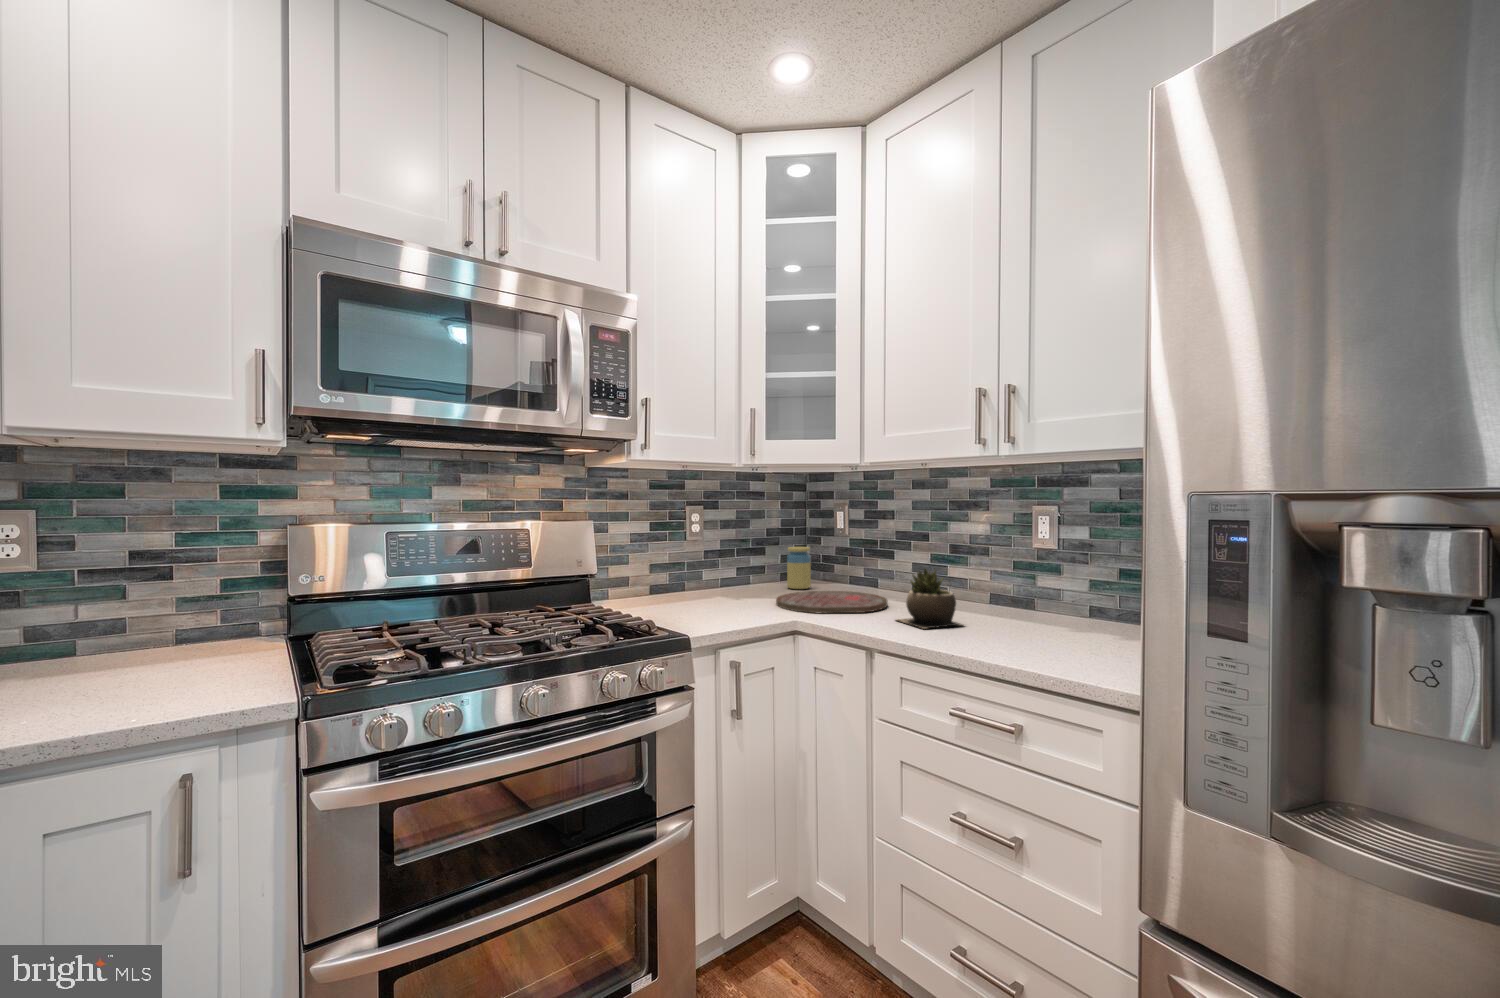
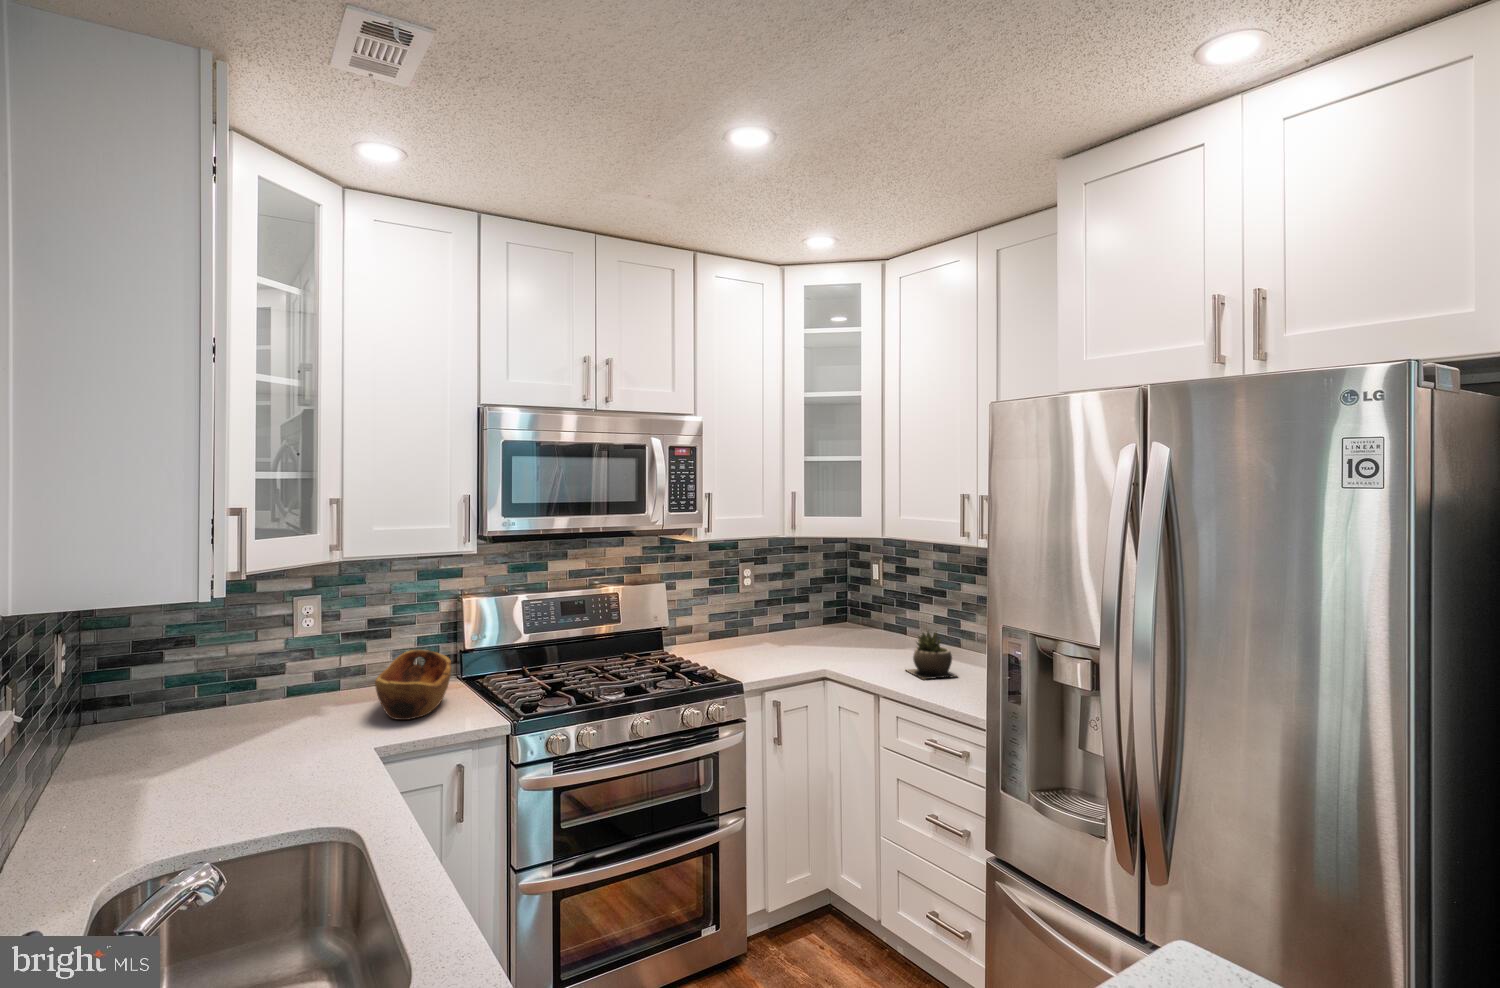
jar: present [787,547,811,589] -> none [828,596,849,635]
cutting board: present [776,591,888,613] -> none [814,639,907,662]
wooden bowl: none [77,593,248,697] -> present [375,650,451,720]

